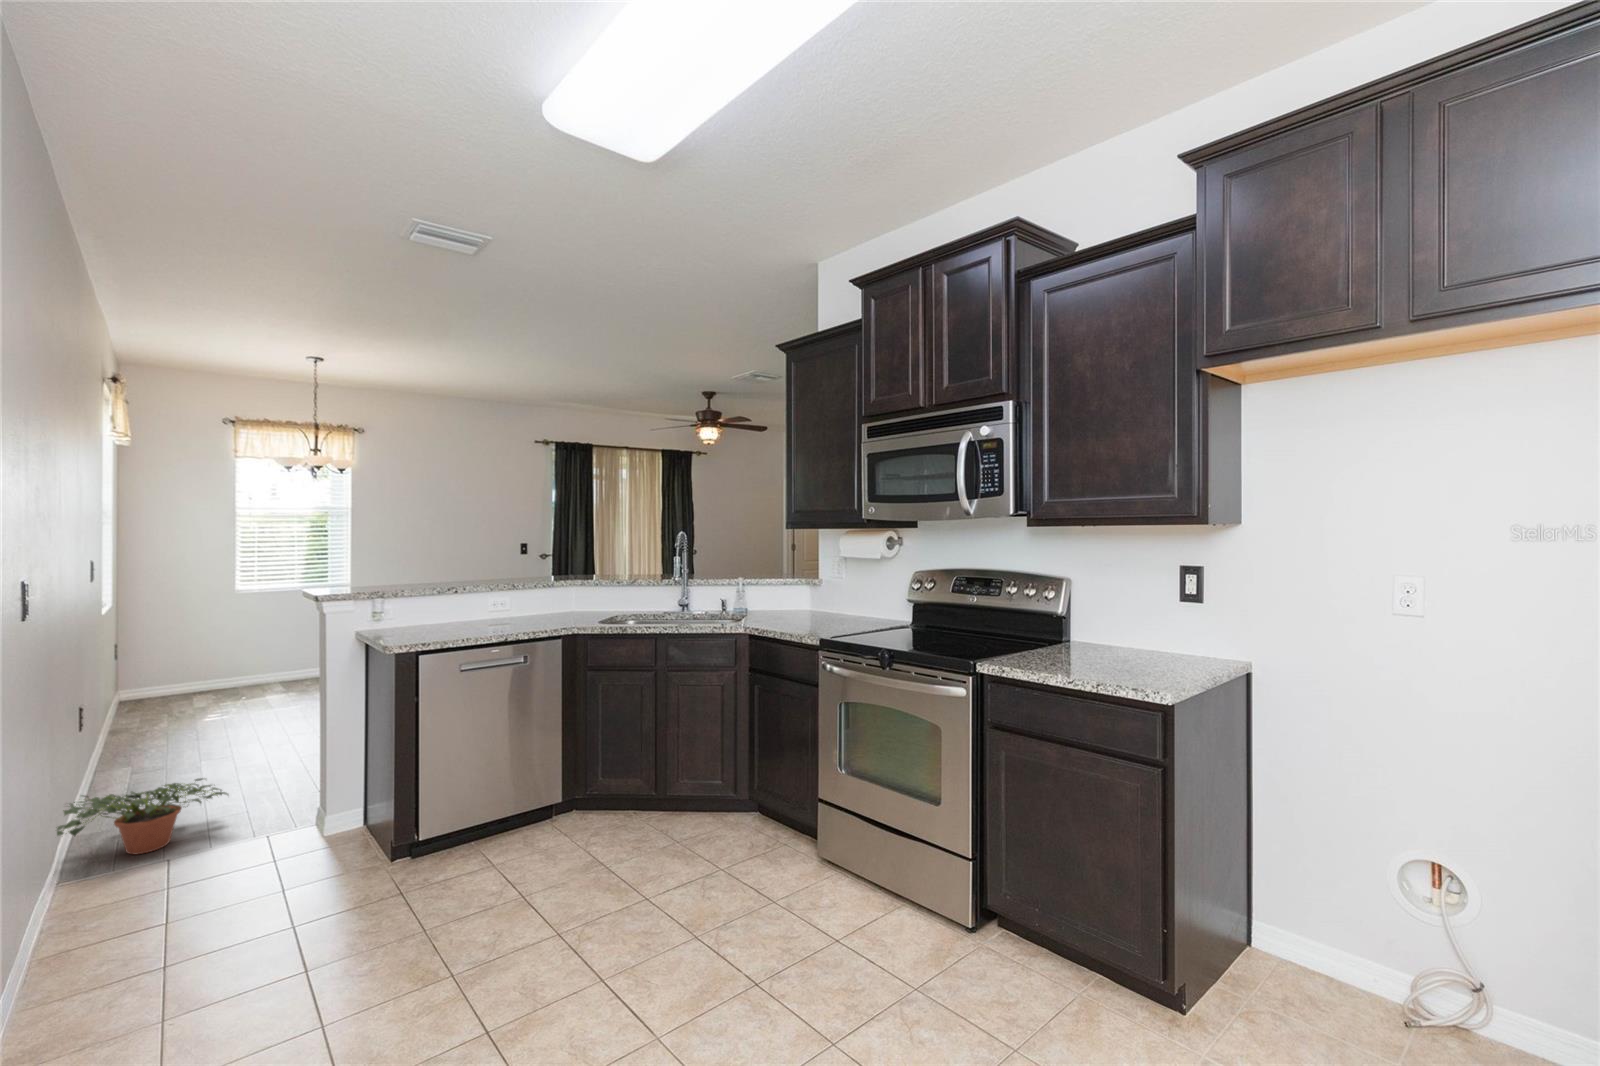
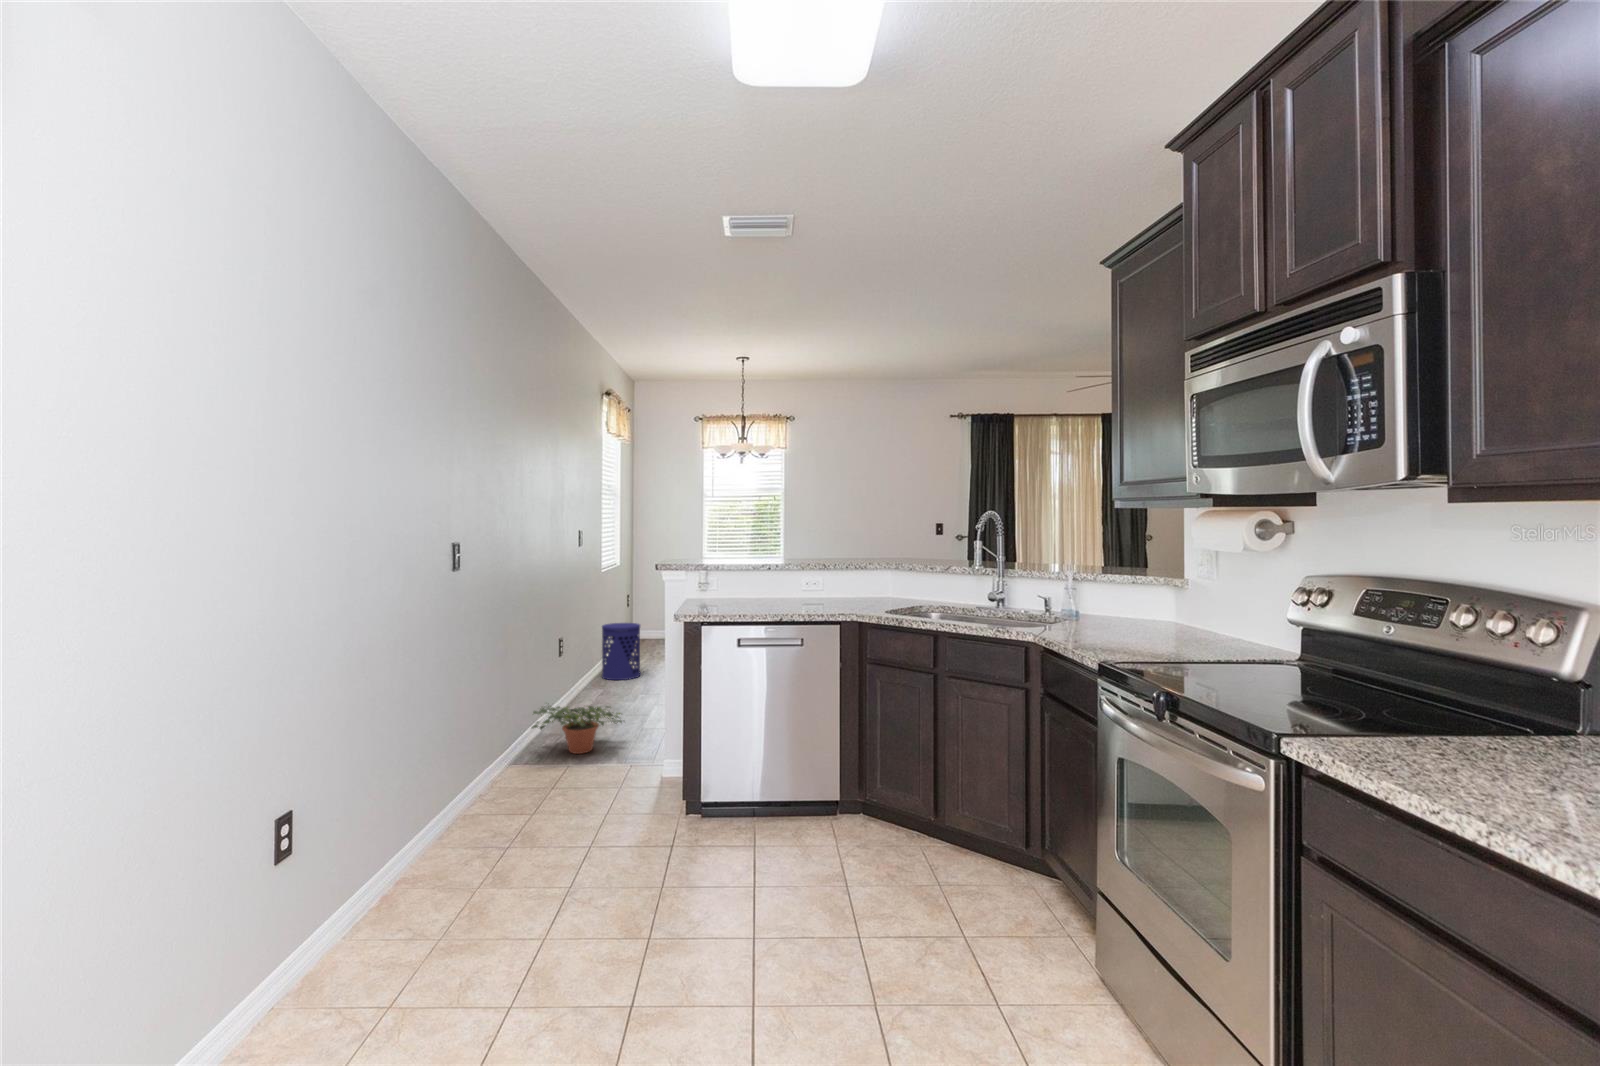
waste bin: none [88,675,162,756] -> present [602,623,640,680]

